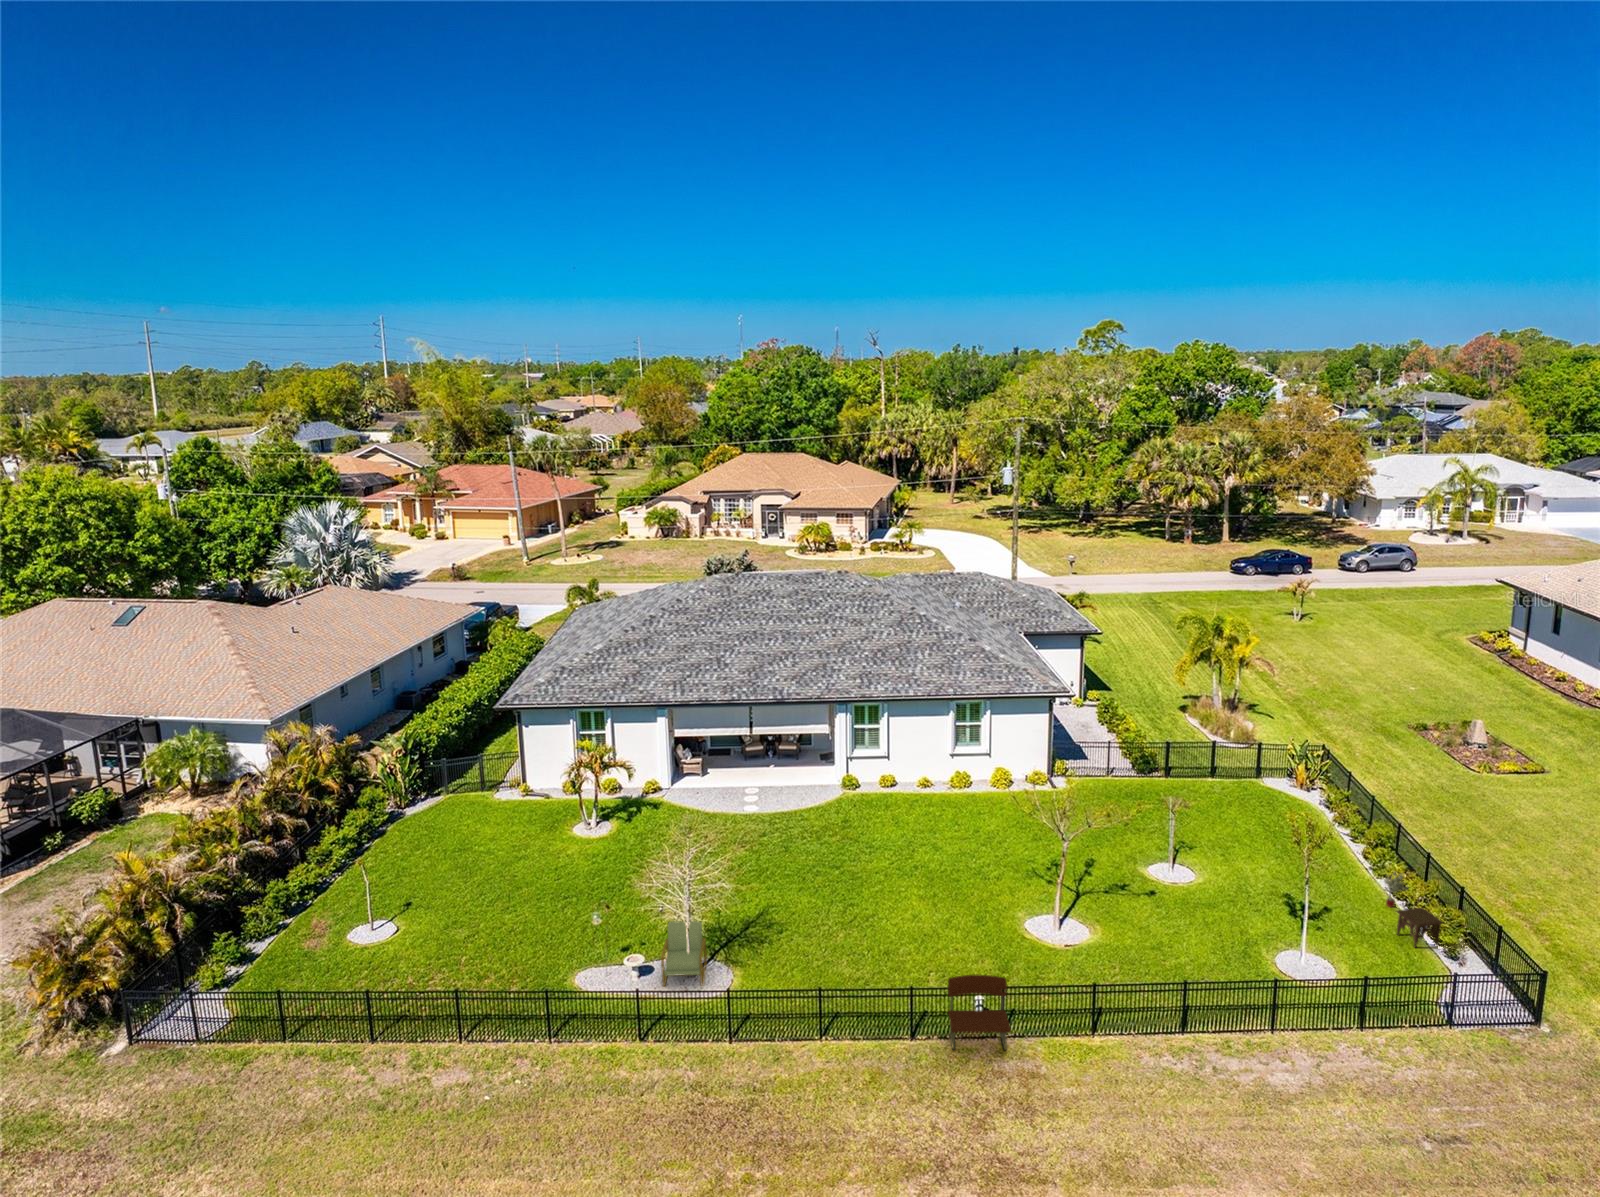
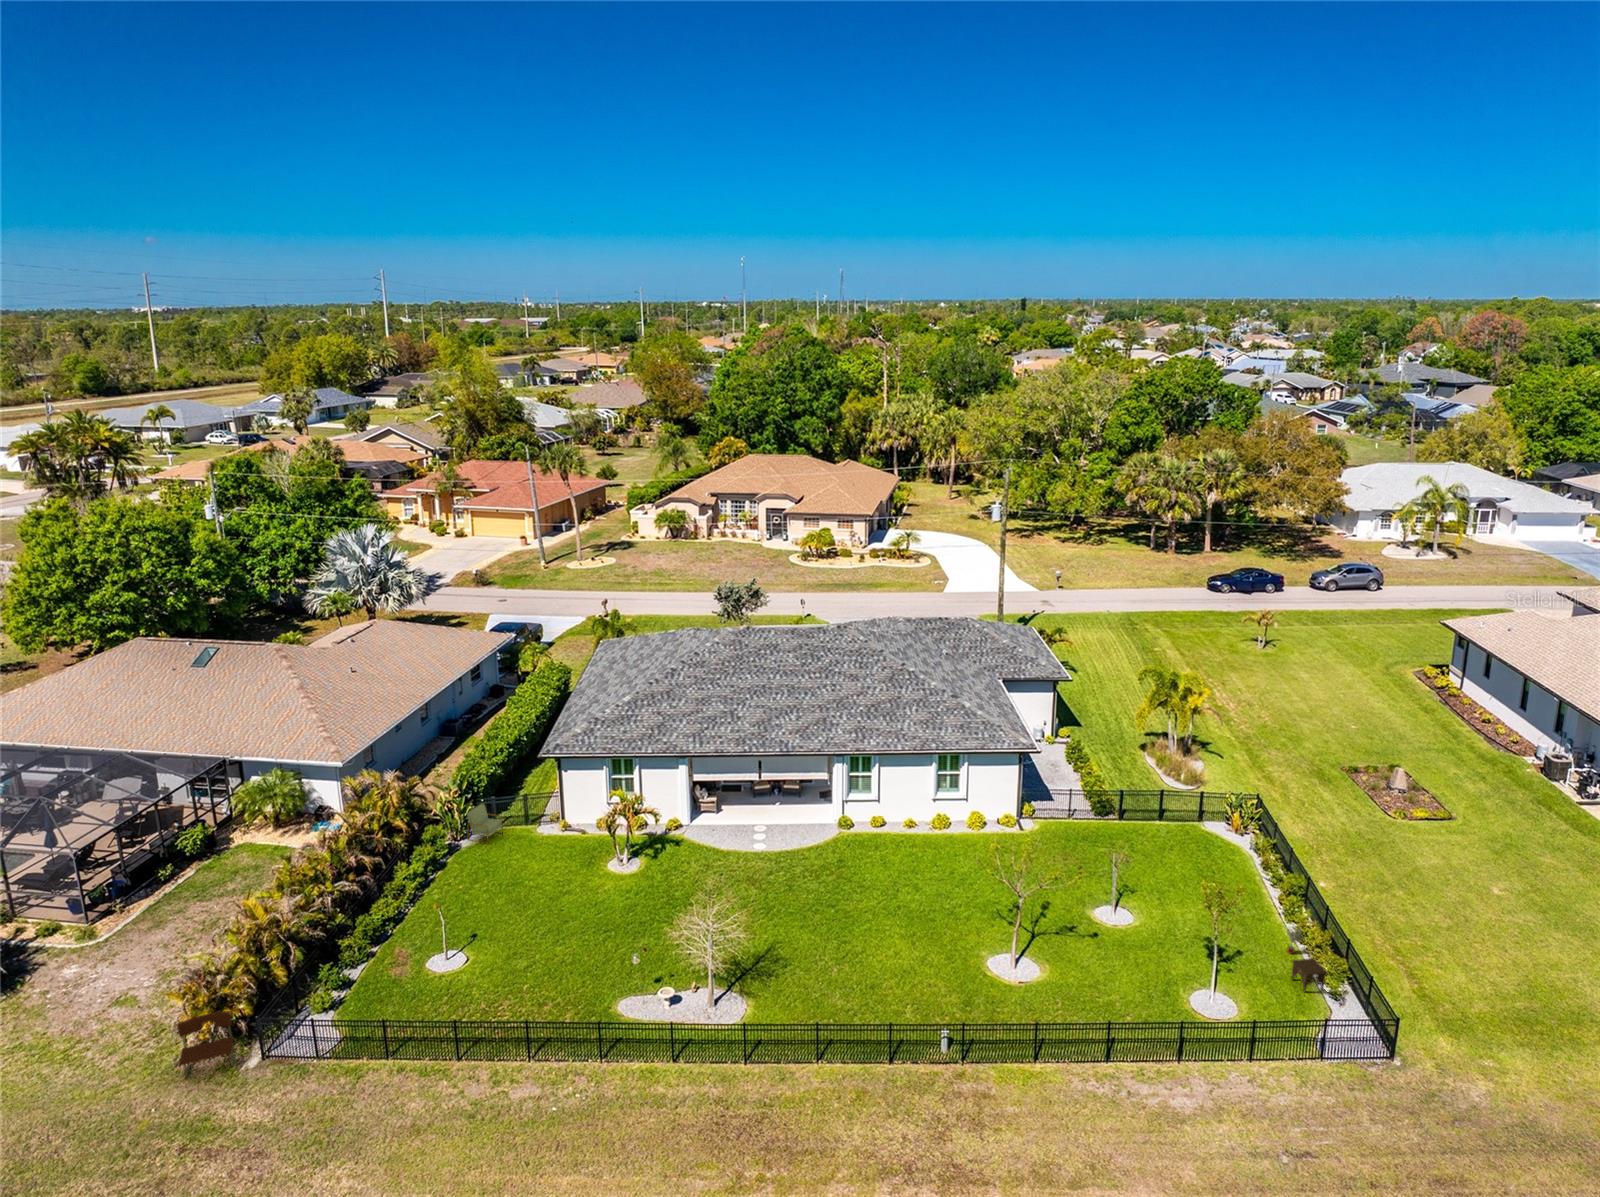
chair: present [661,921,707,986] -> present [467,804,503,844]
bench: present [948,974,1011,1050] -> present [177,1012,235,1078]

